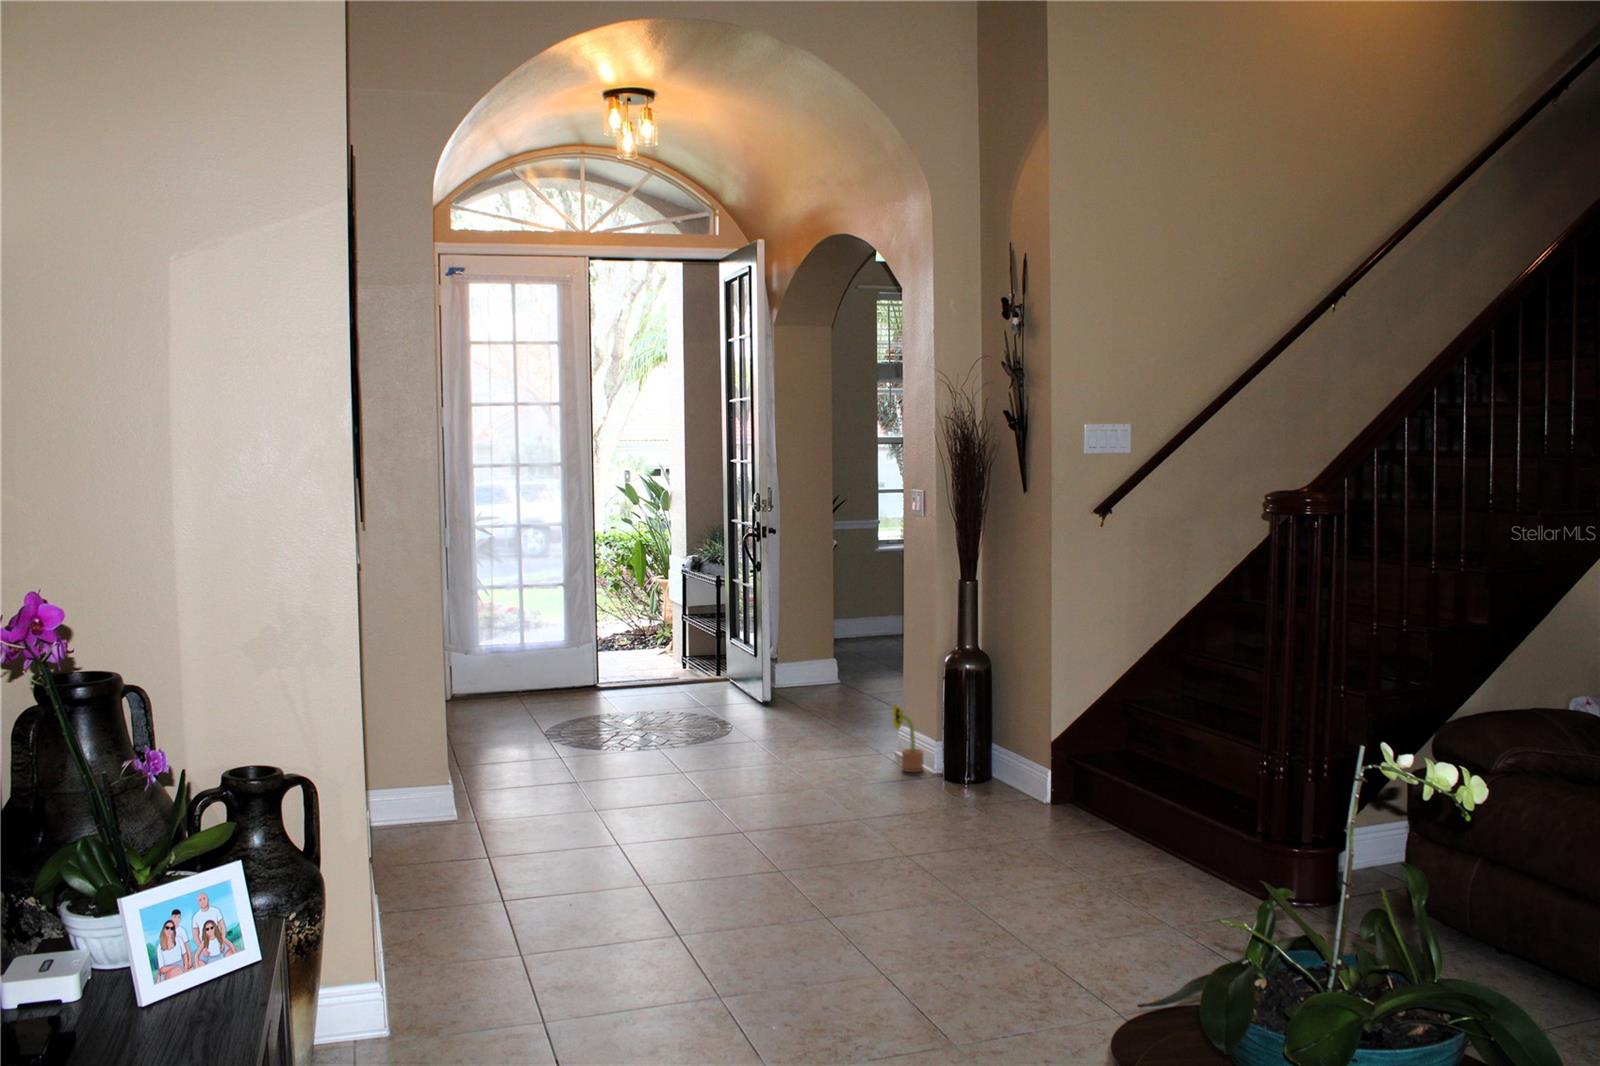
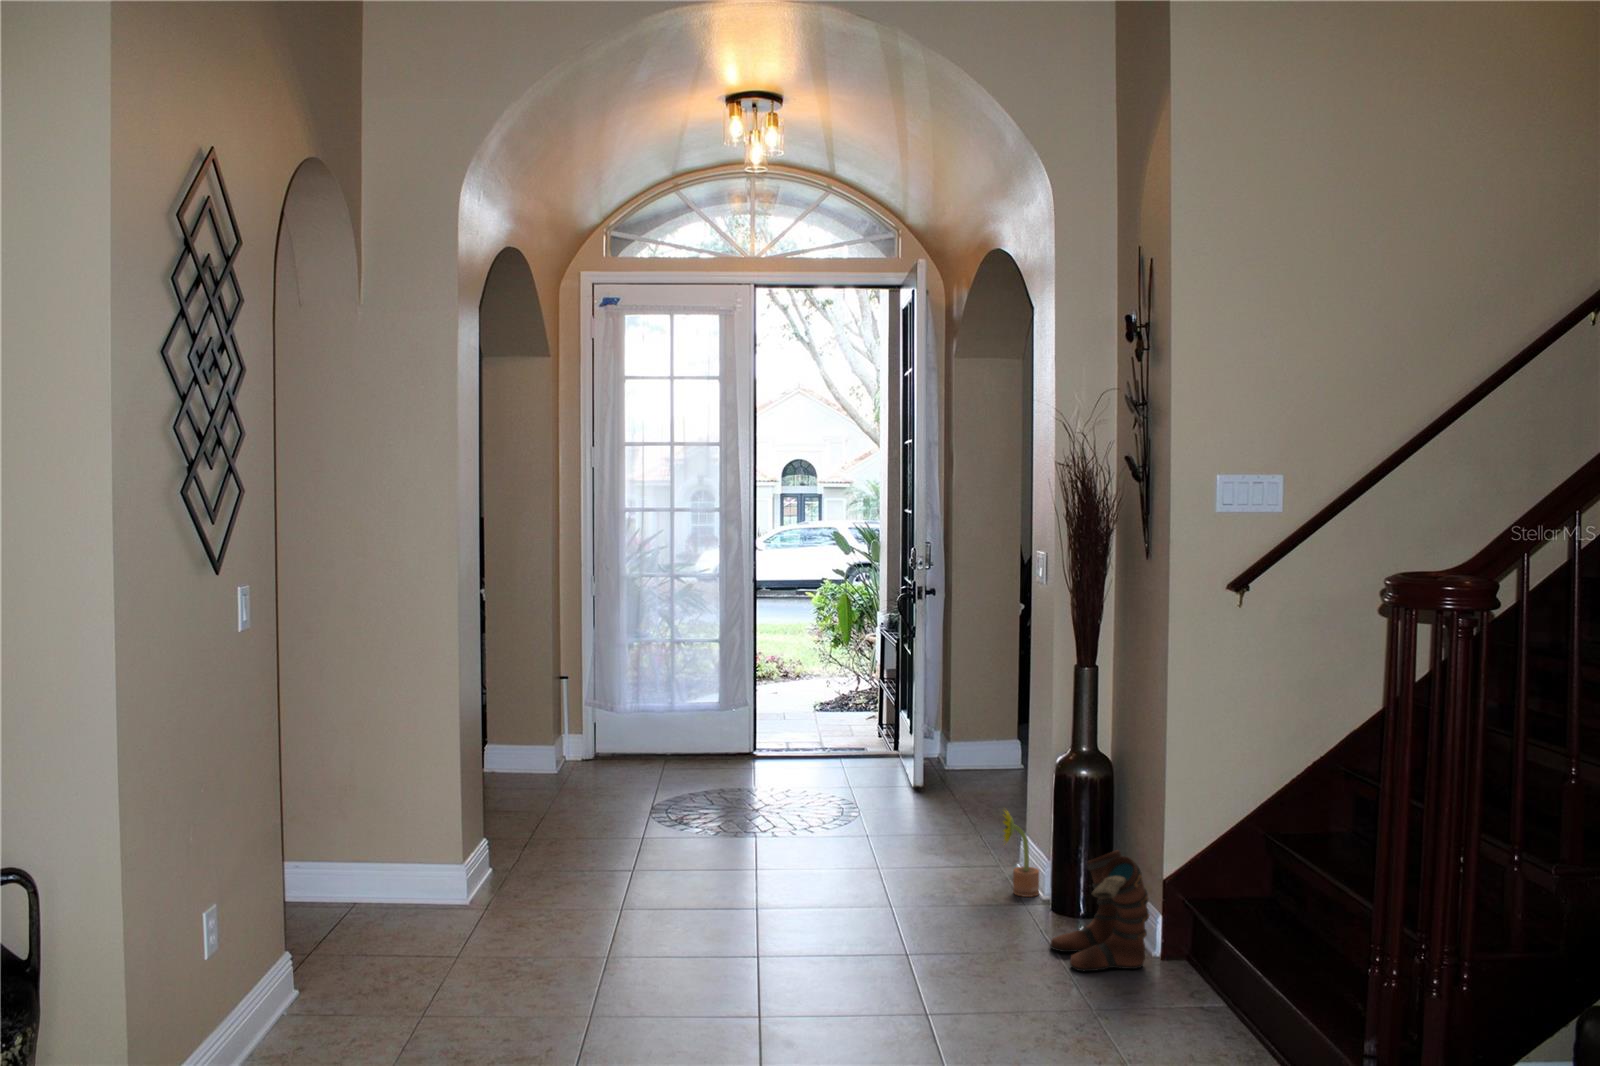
boots: none [961,722,1043,816] -> present [1050,850,1150,971]

